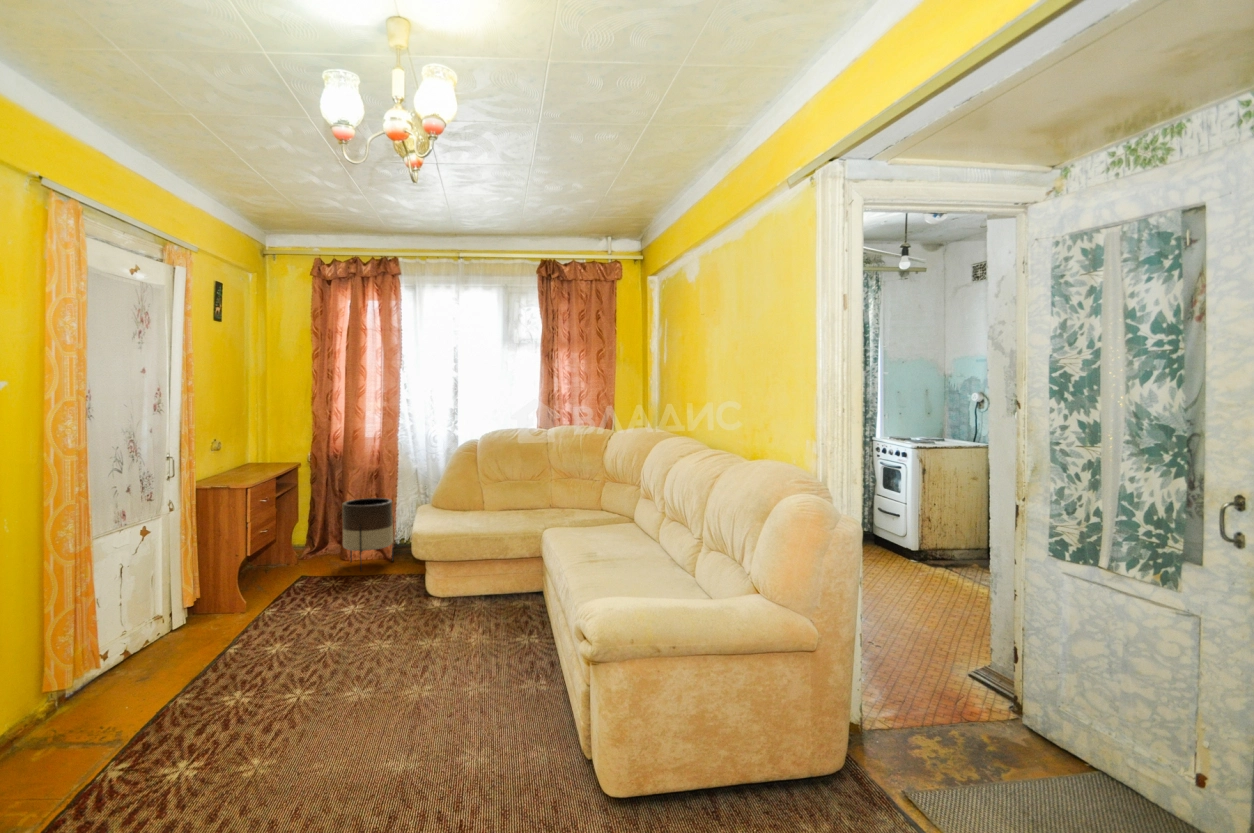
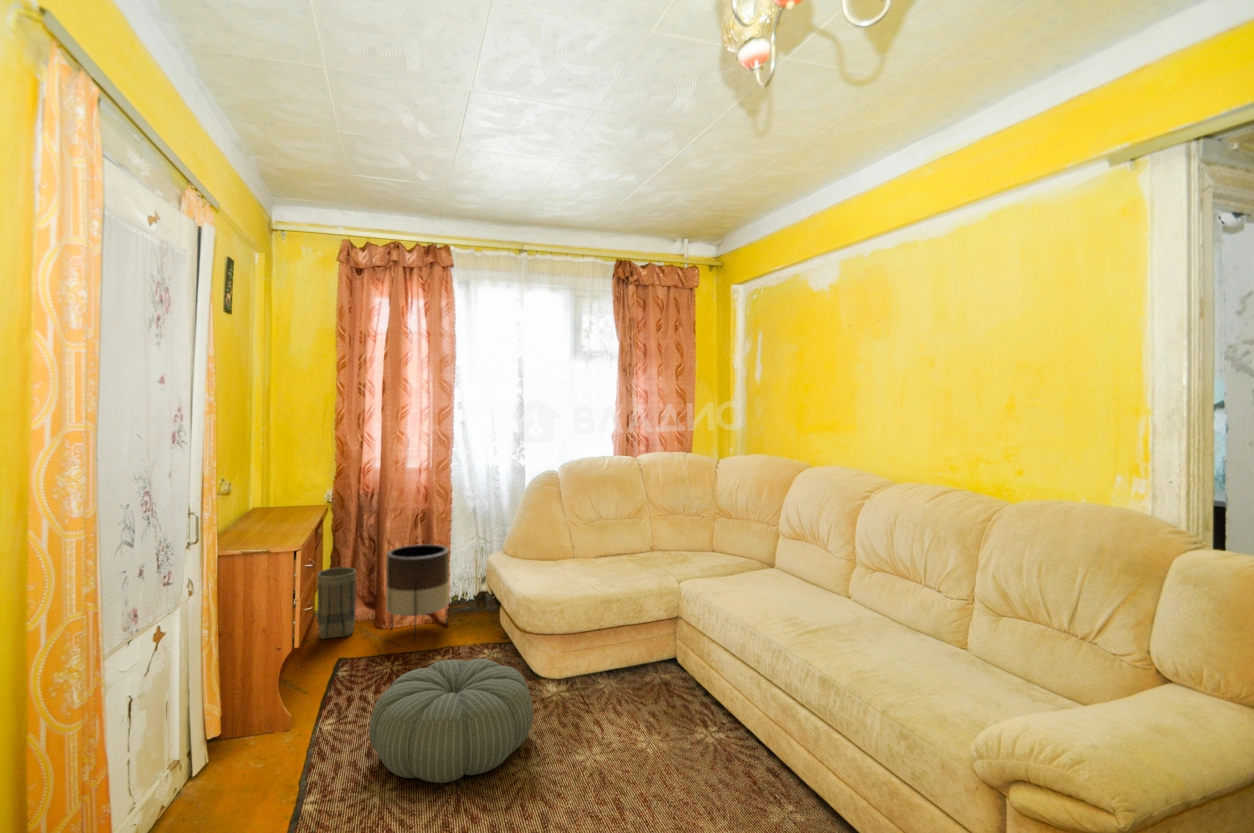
basket: none [294,514,324,566] -> present [318,567,356,639]
pouf: none [281,571,400,642] -> present [369,659,533,783]

